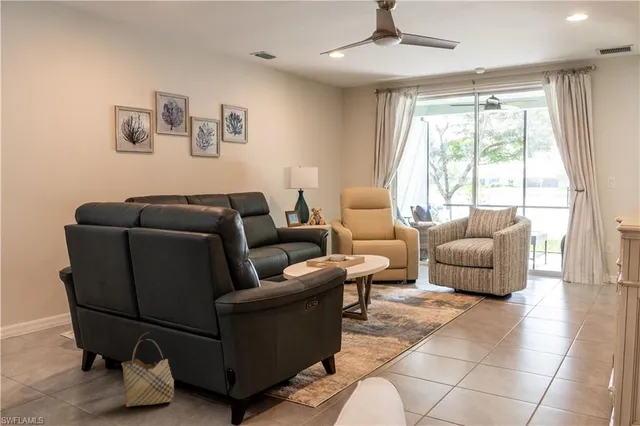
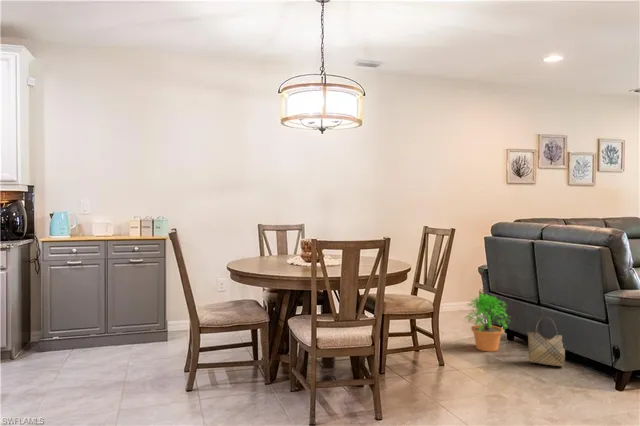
potted plant: none [27,312,105,402] -> present [468,293,507,352]

